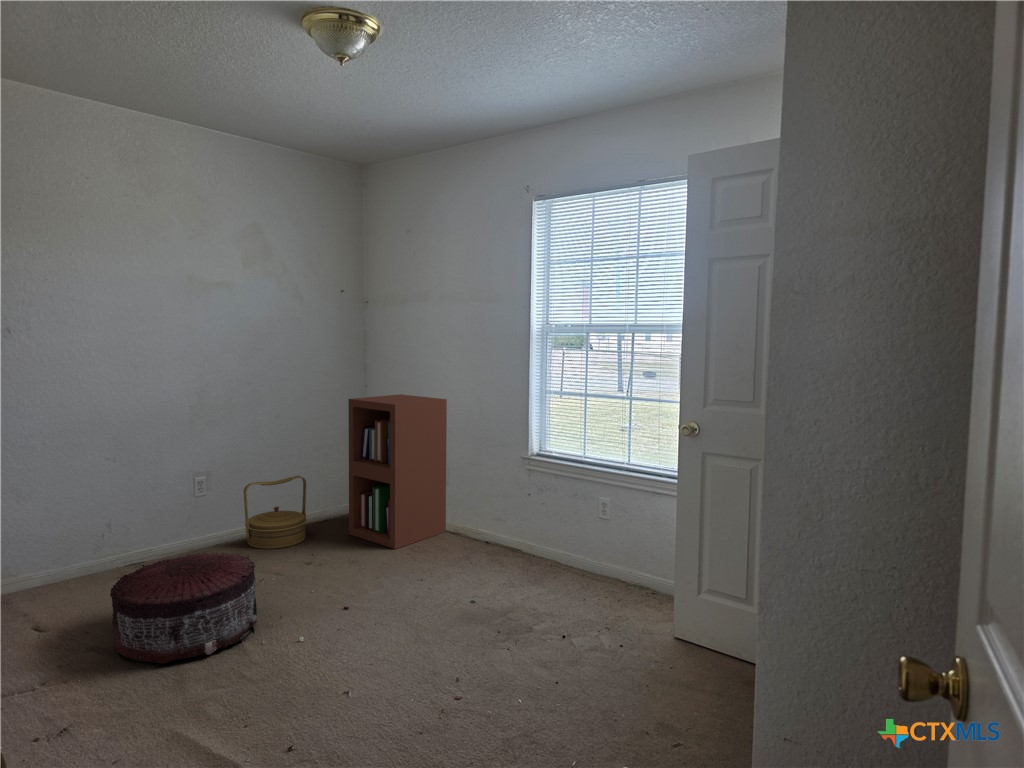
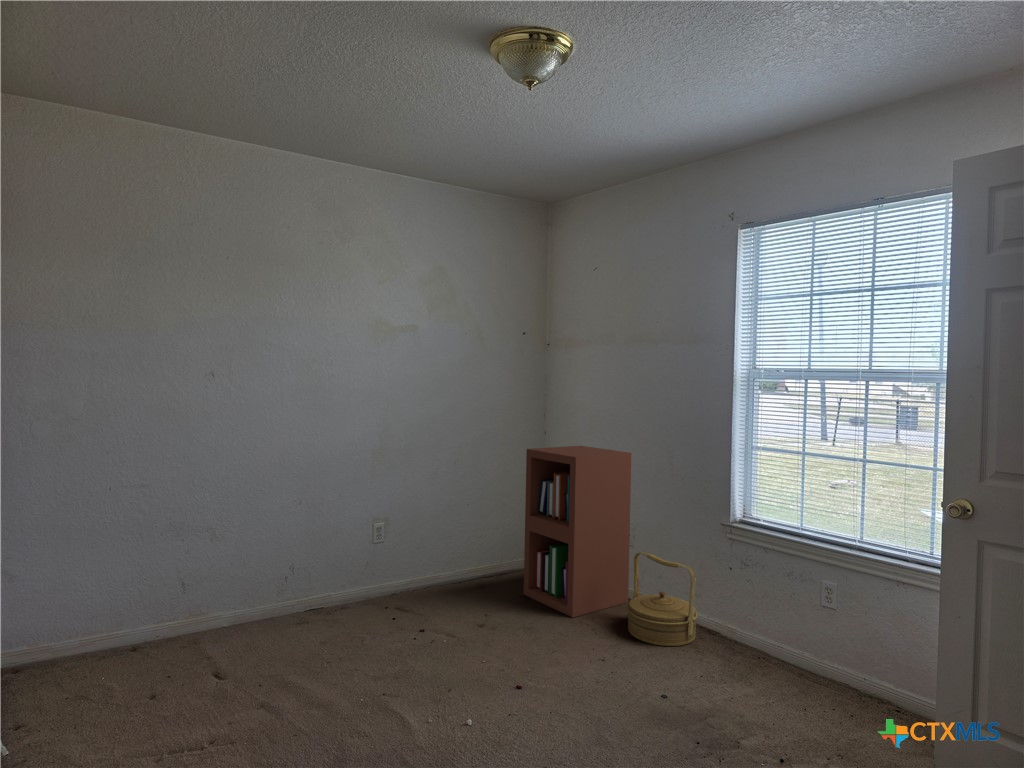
woven basket: present [244,476,307,549] -> present [627,551,698,646]
pouf: present [110,551,257,664] -> none [286,605,427,730]

